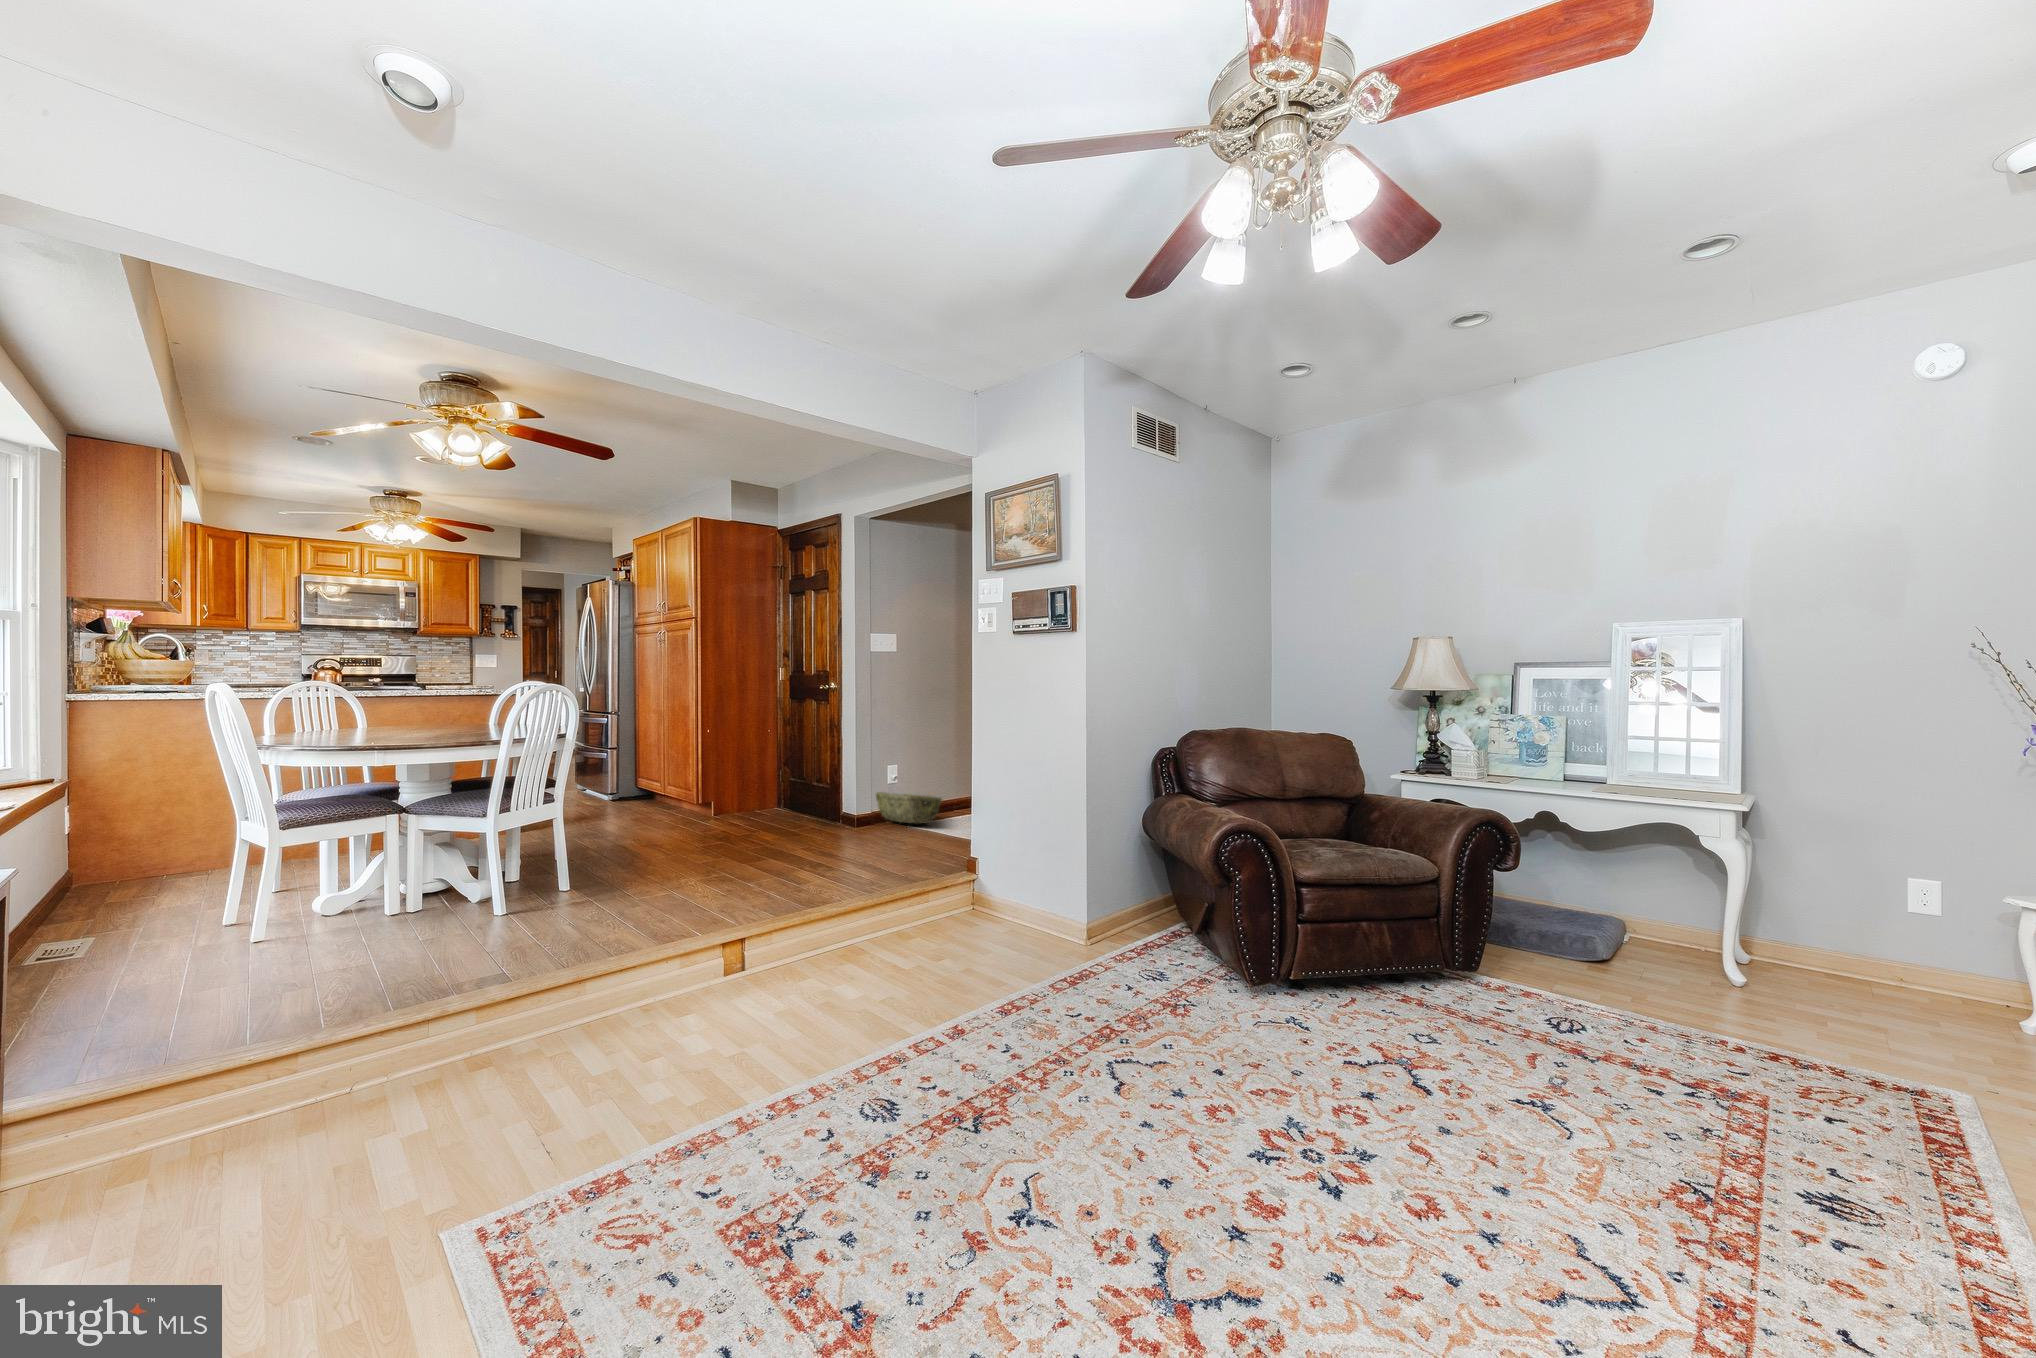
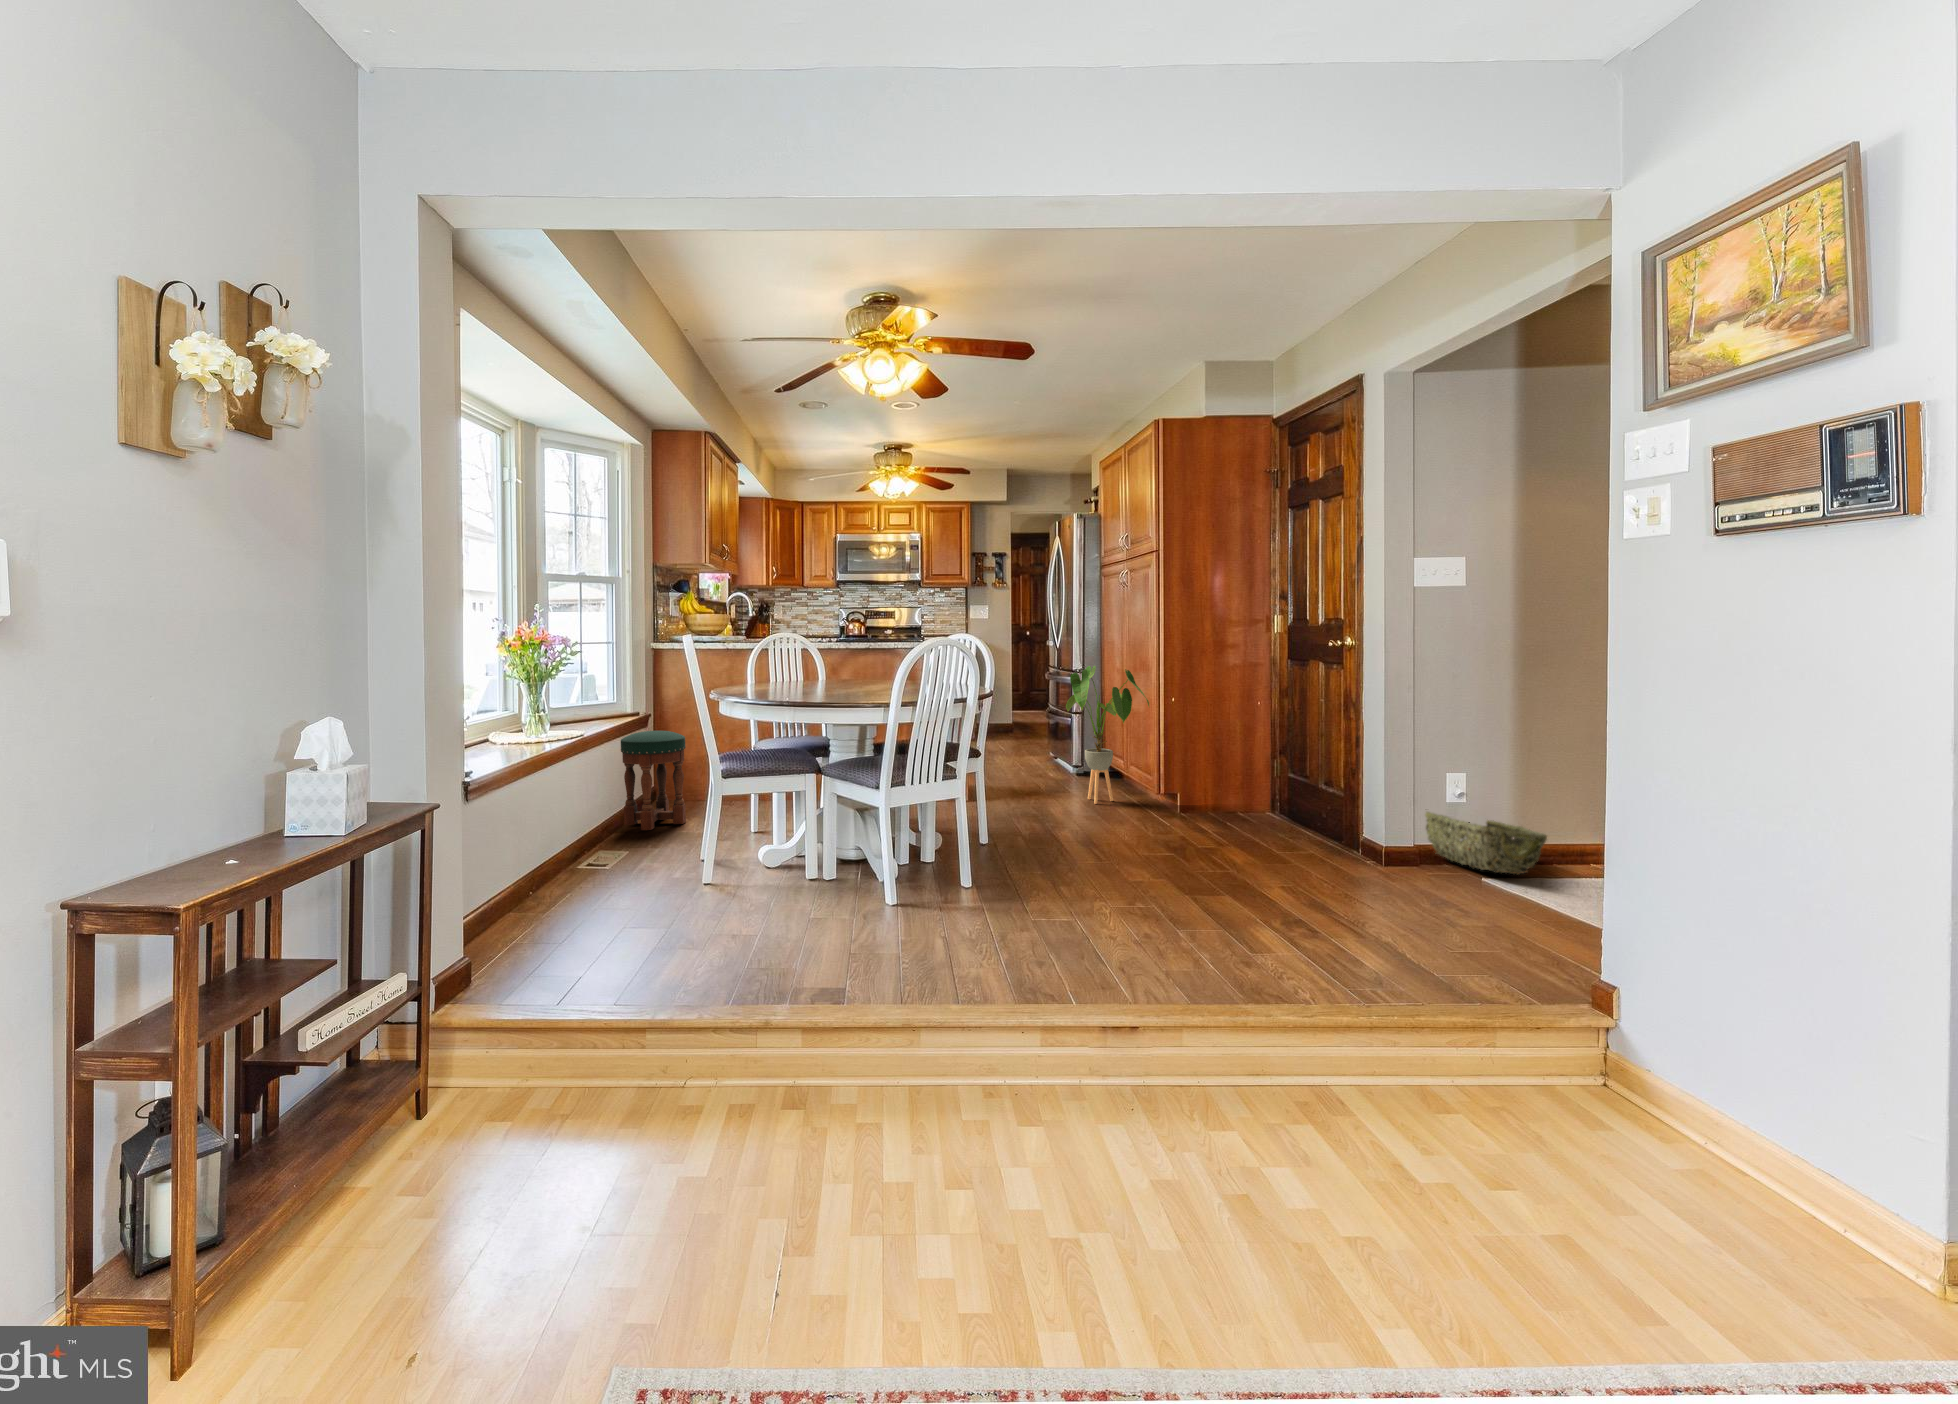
house plant: none [613,707,688,821] -> present [1066,666,1149,804]
stool: none [72,790,175,902] -> present [621,731,686,830]

